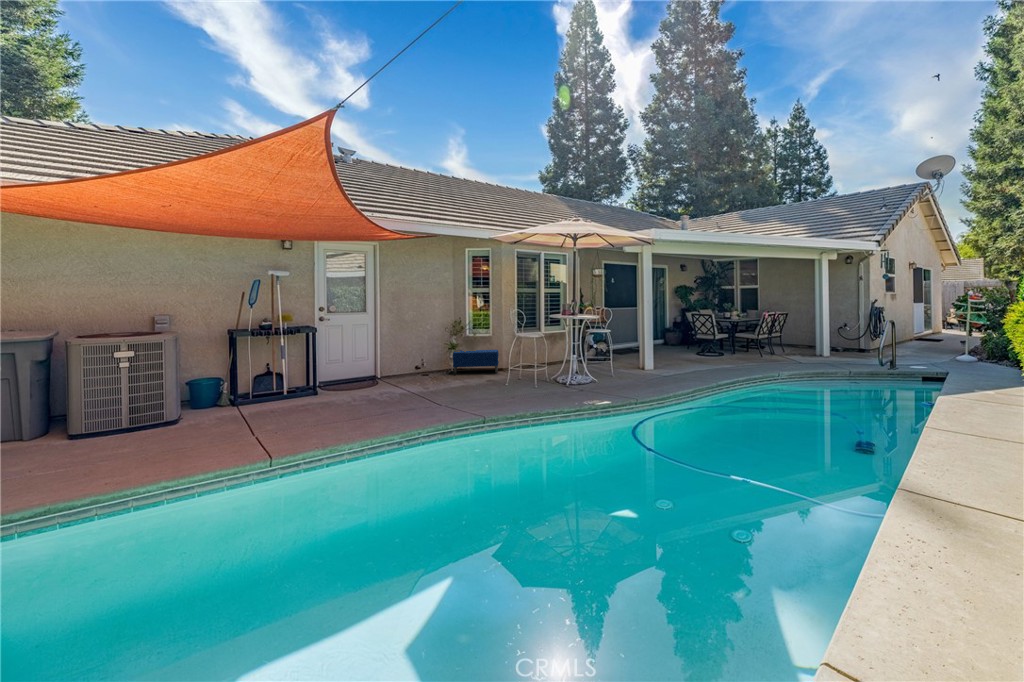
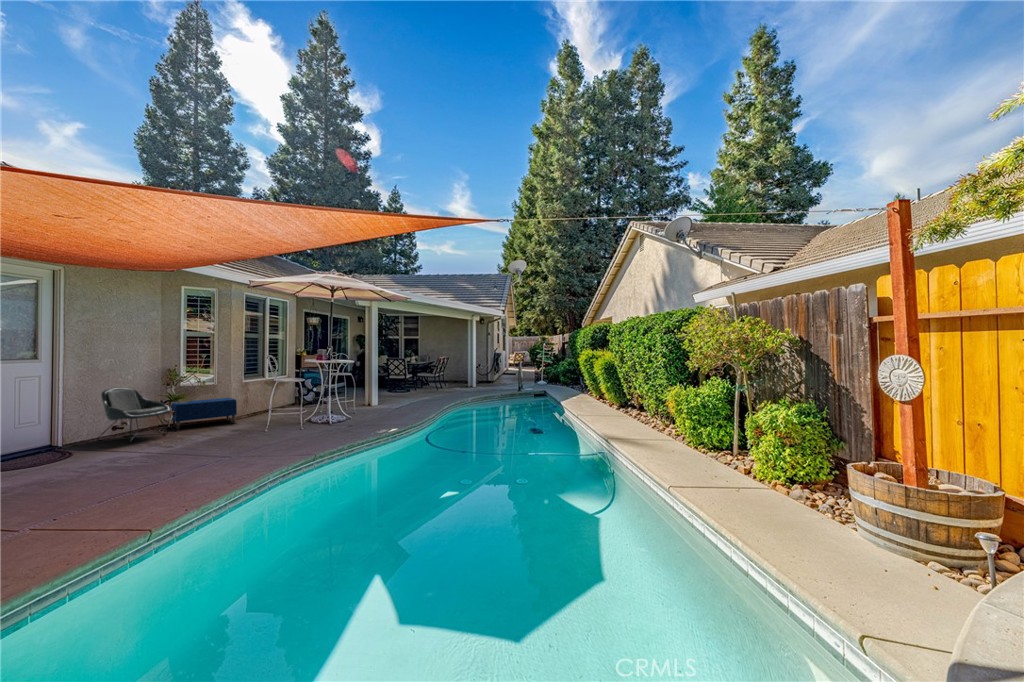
lounge chair: none [401,336,442,381] -> present [97,387,171,443]

